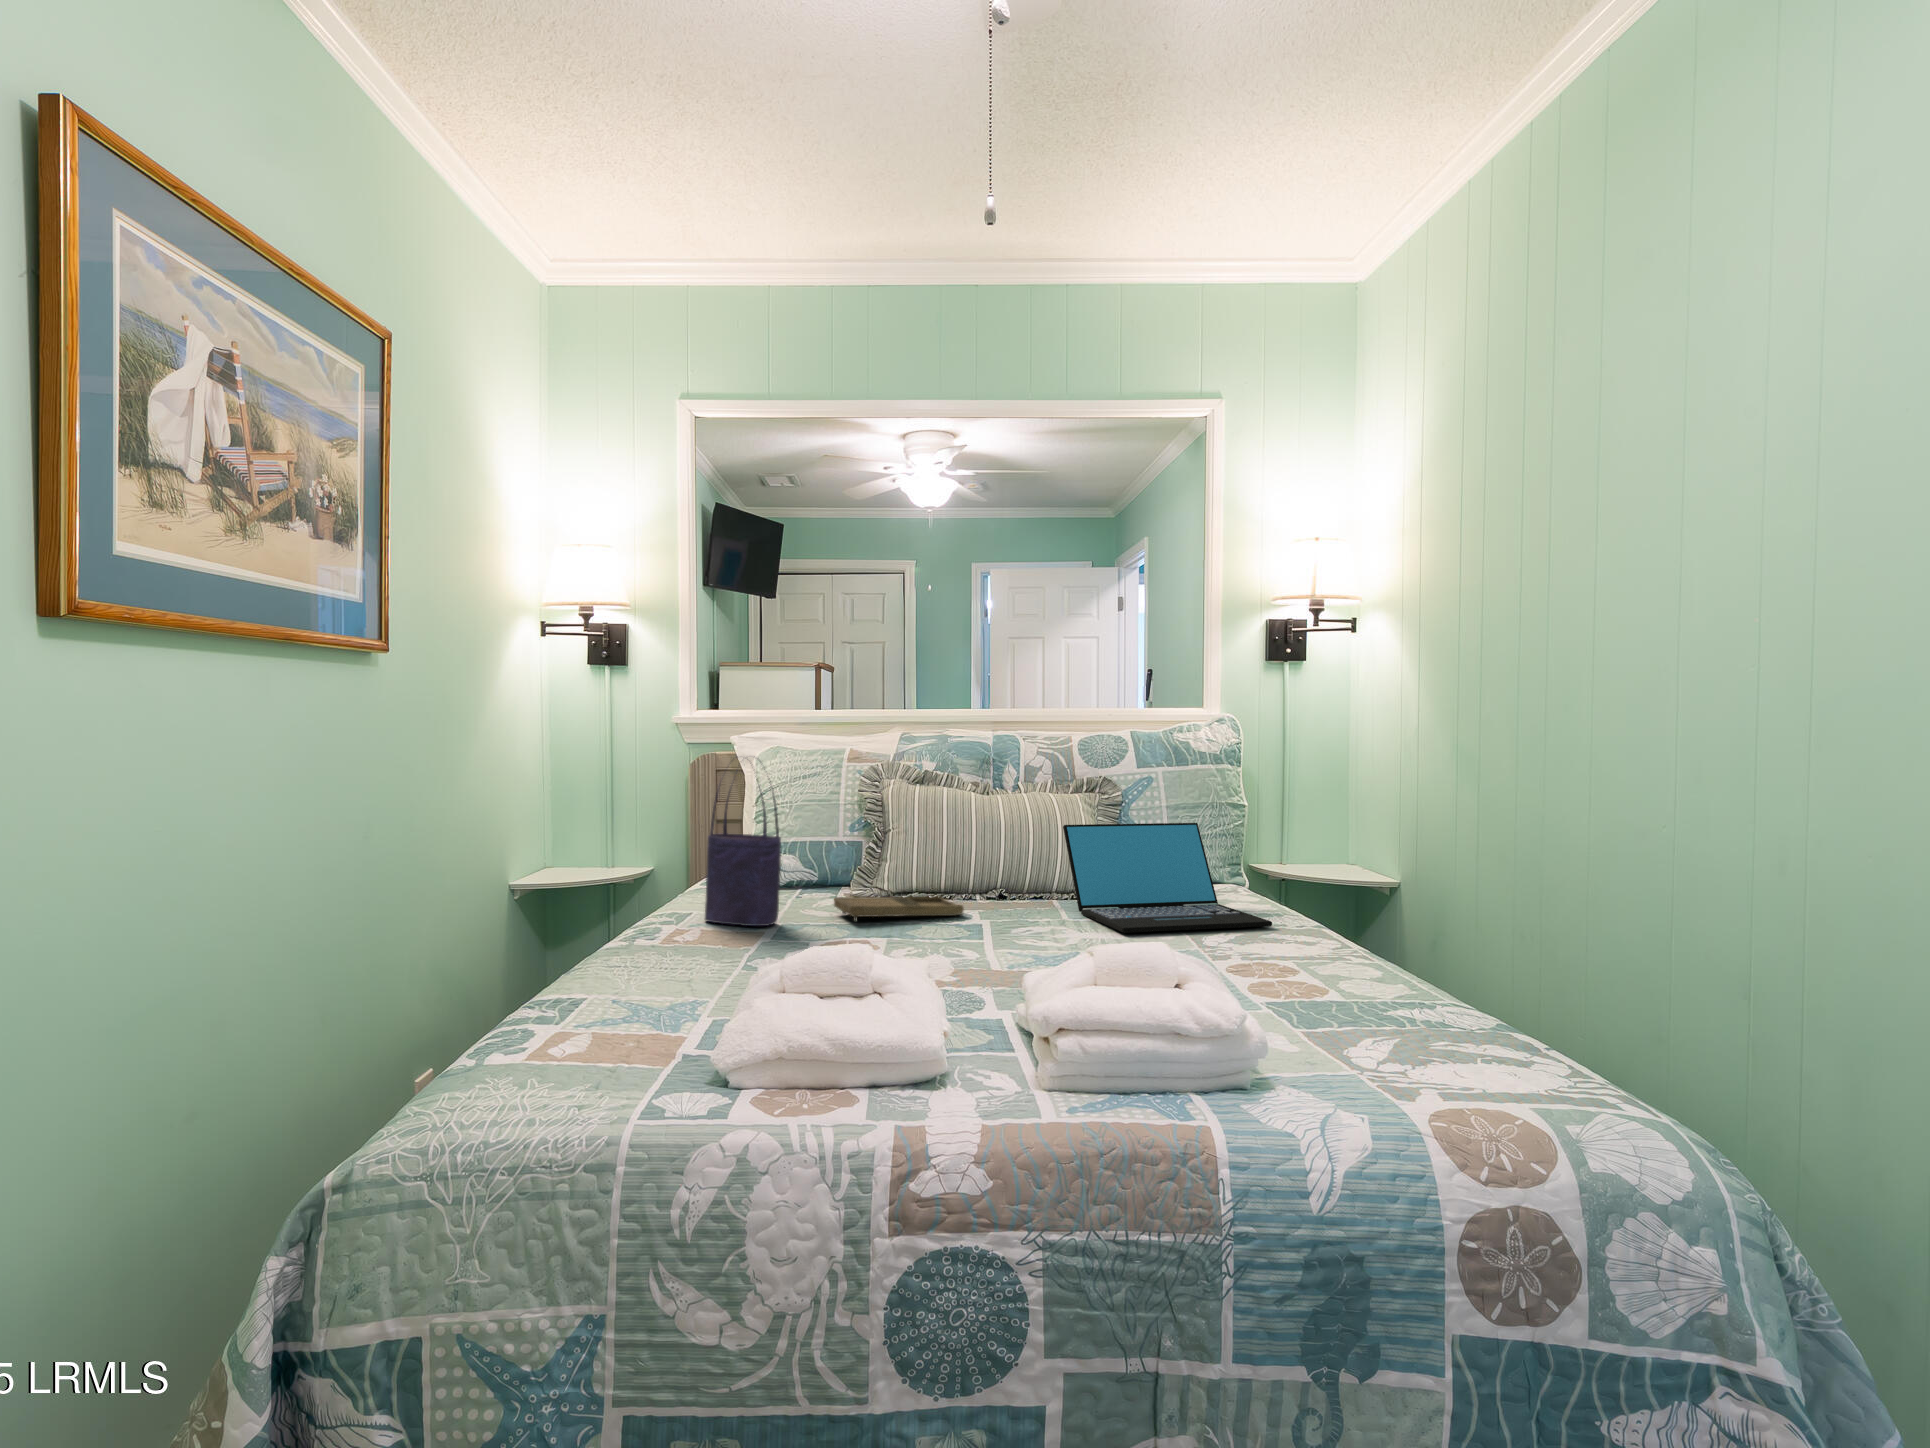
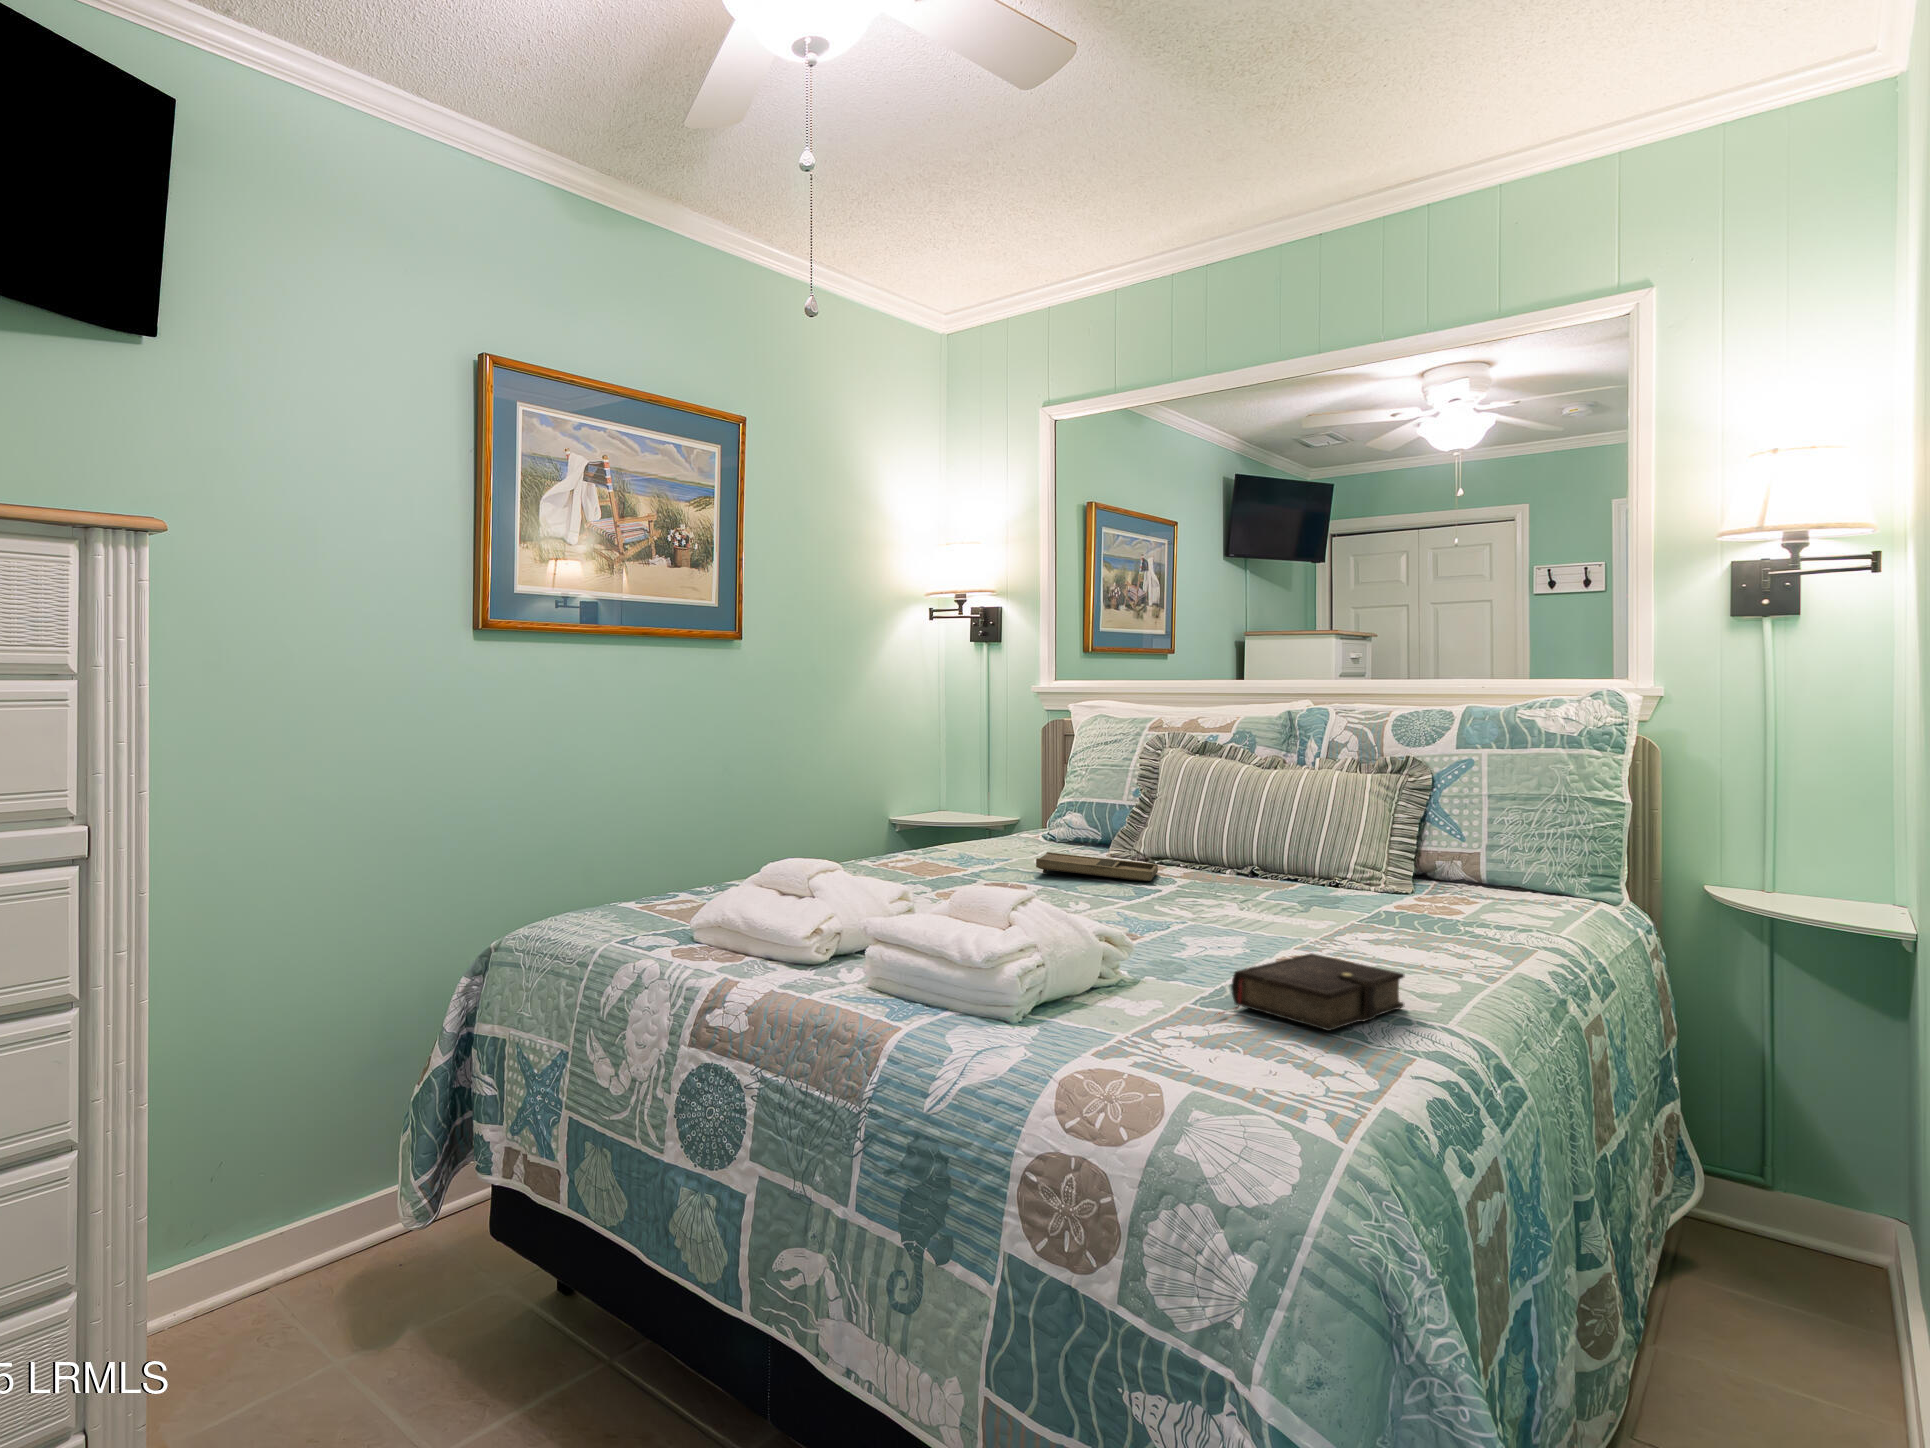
tote bag: present [705,758,781,926] -> none [938,721,986,867]
laptop: present [1063,823,1272,933] -> none [1257,801,1463,933]
book: none [1317,963,1450,1038] -> present [1218,953,1404,1031]

